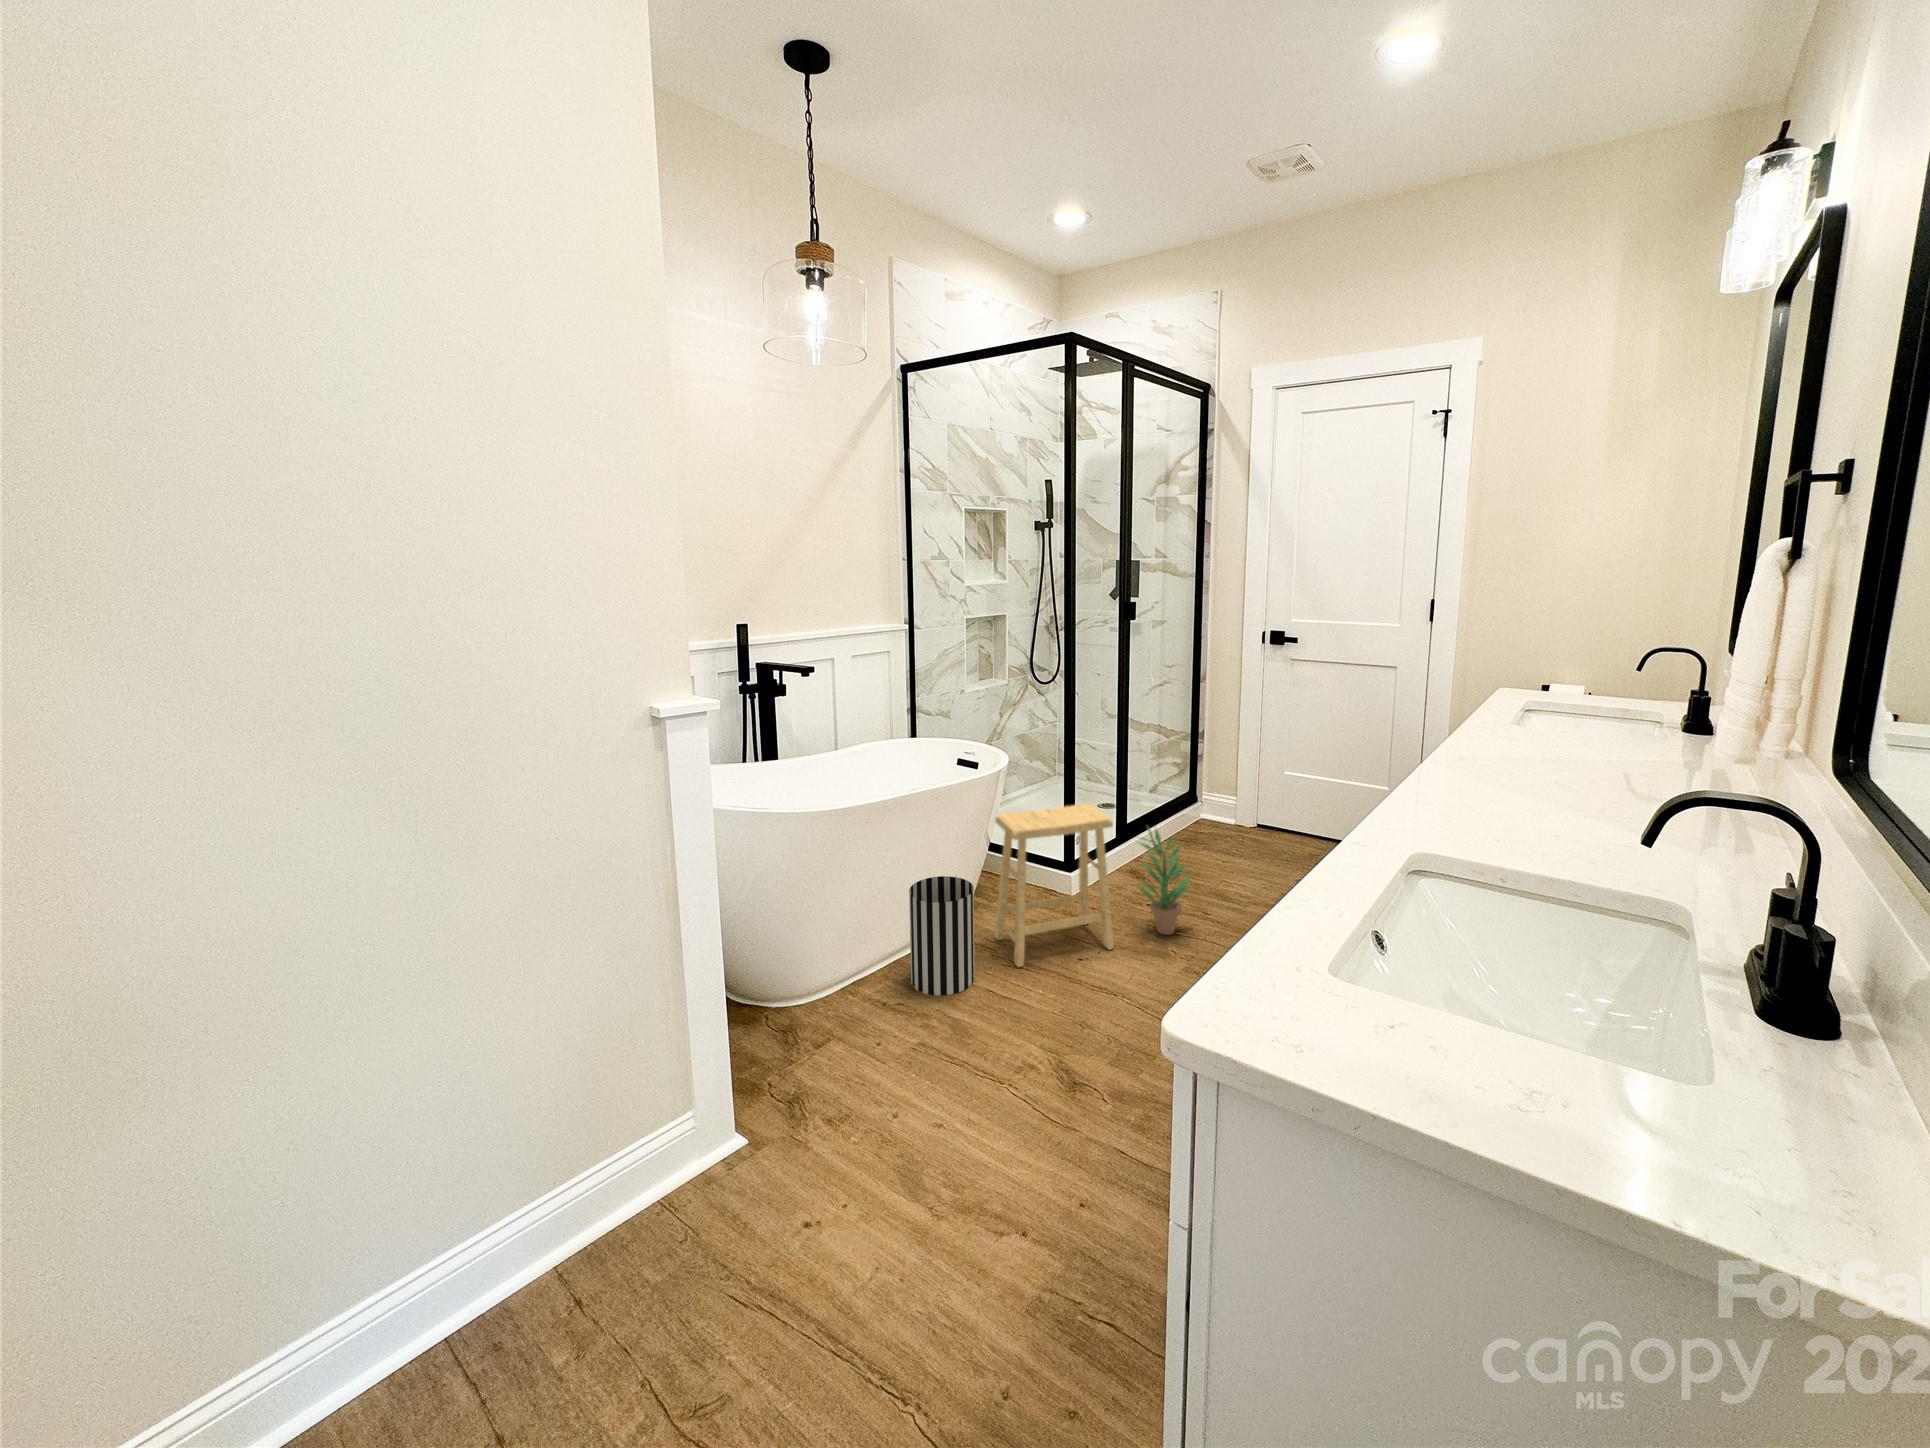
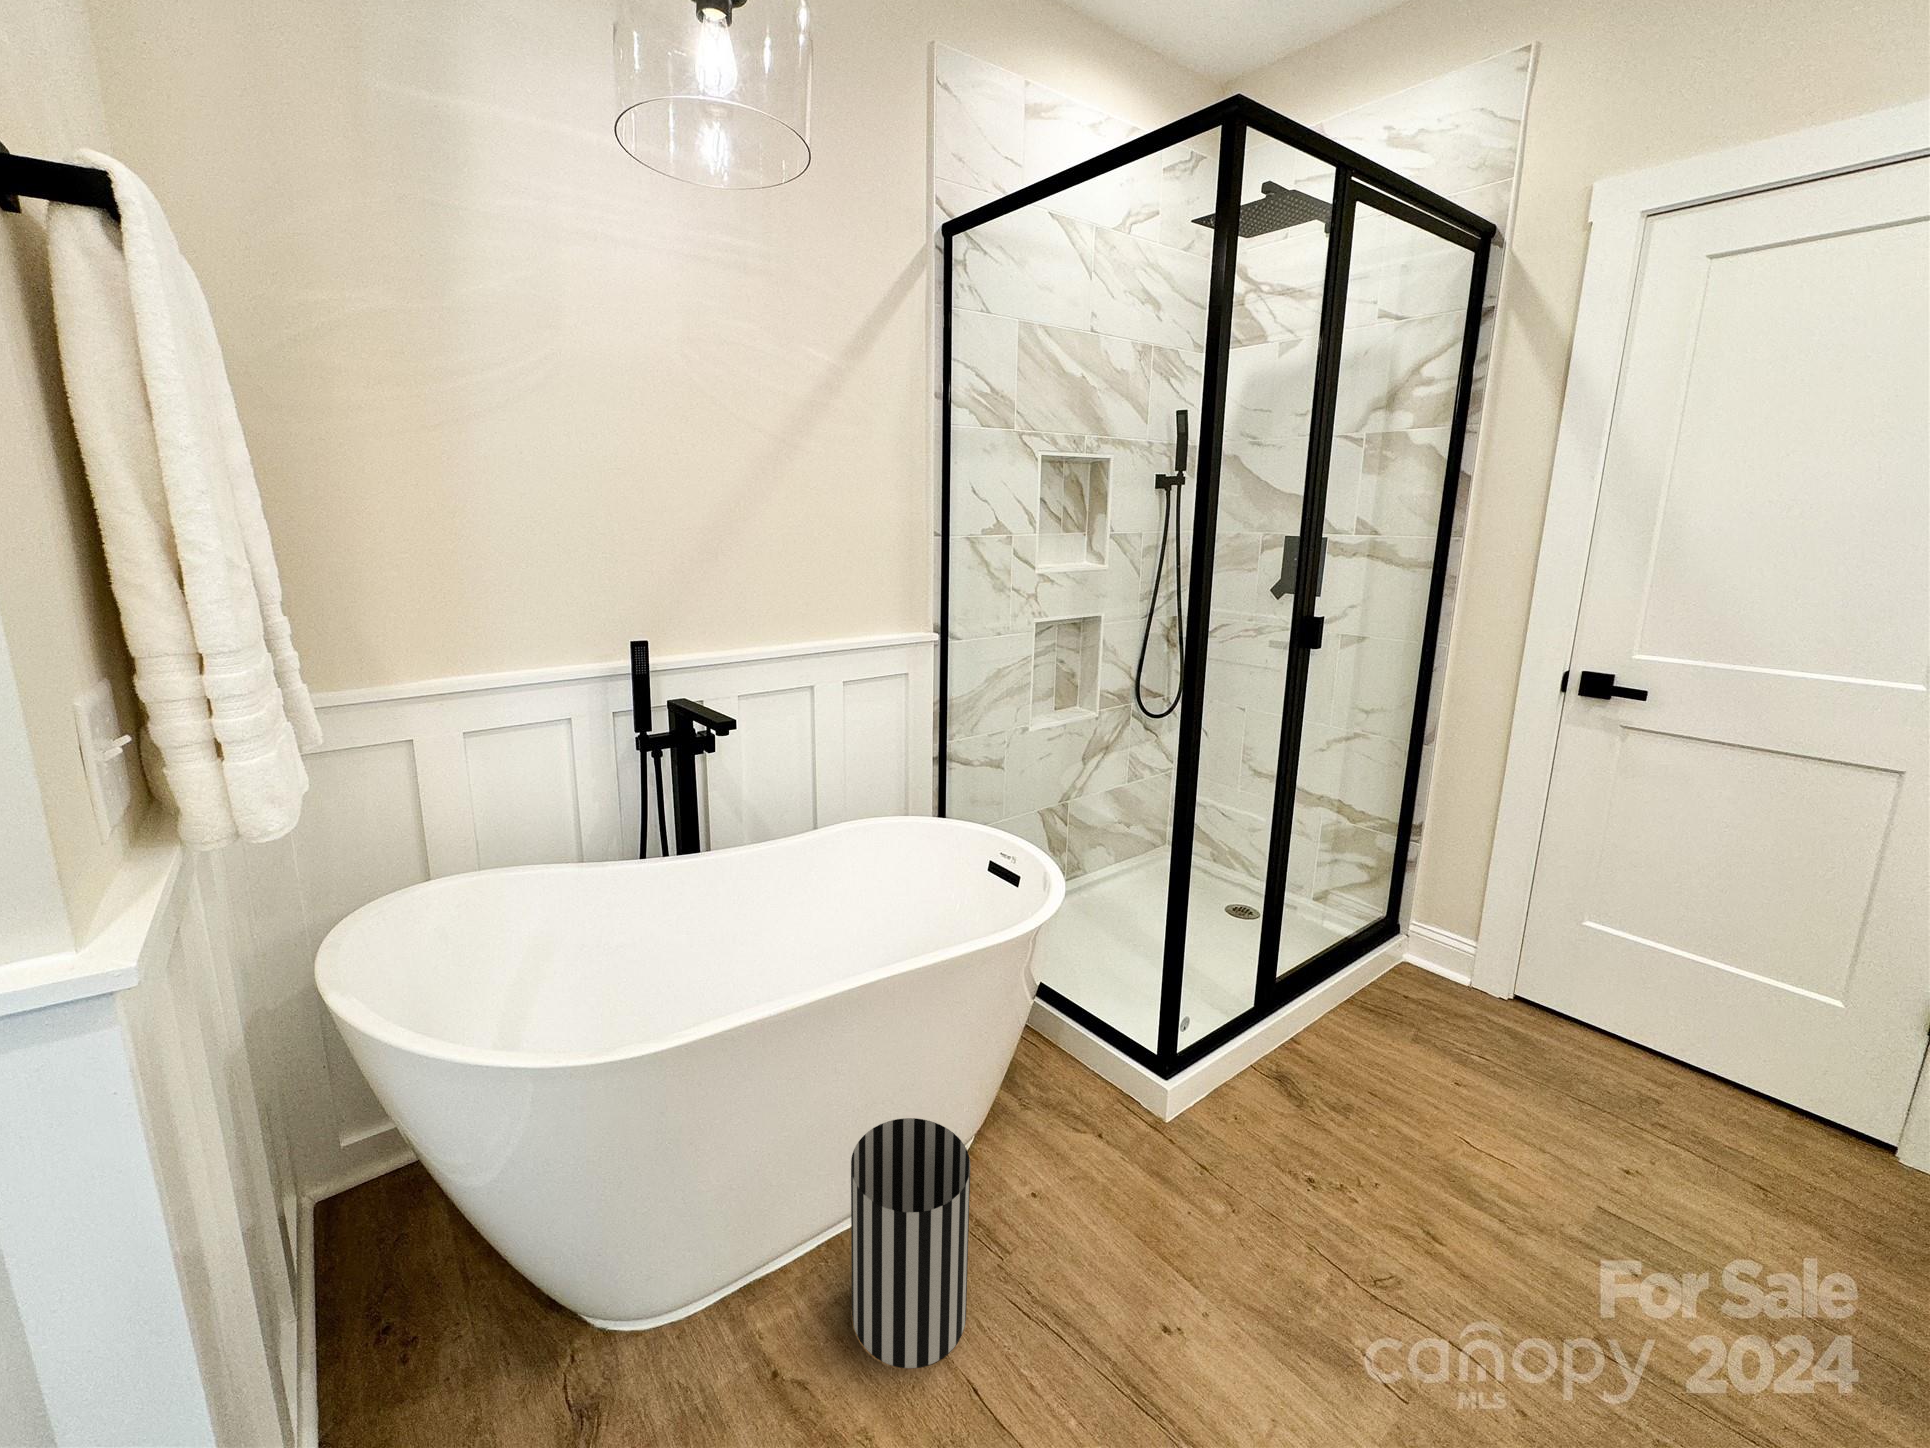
footstool: present [995,804,1114,967] -> none [1021,1003,1261,1313]
potted plant: present [1137,828,1192,935] -> none [1290,1063,1428,1282]

